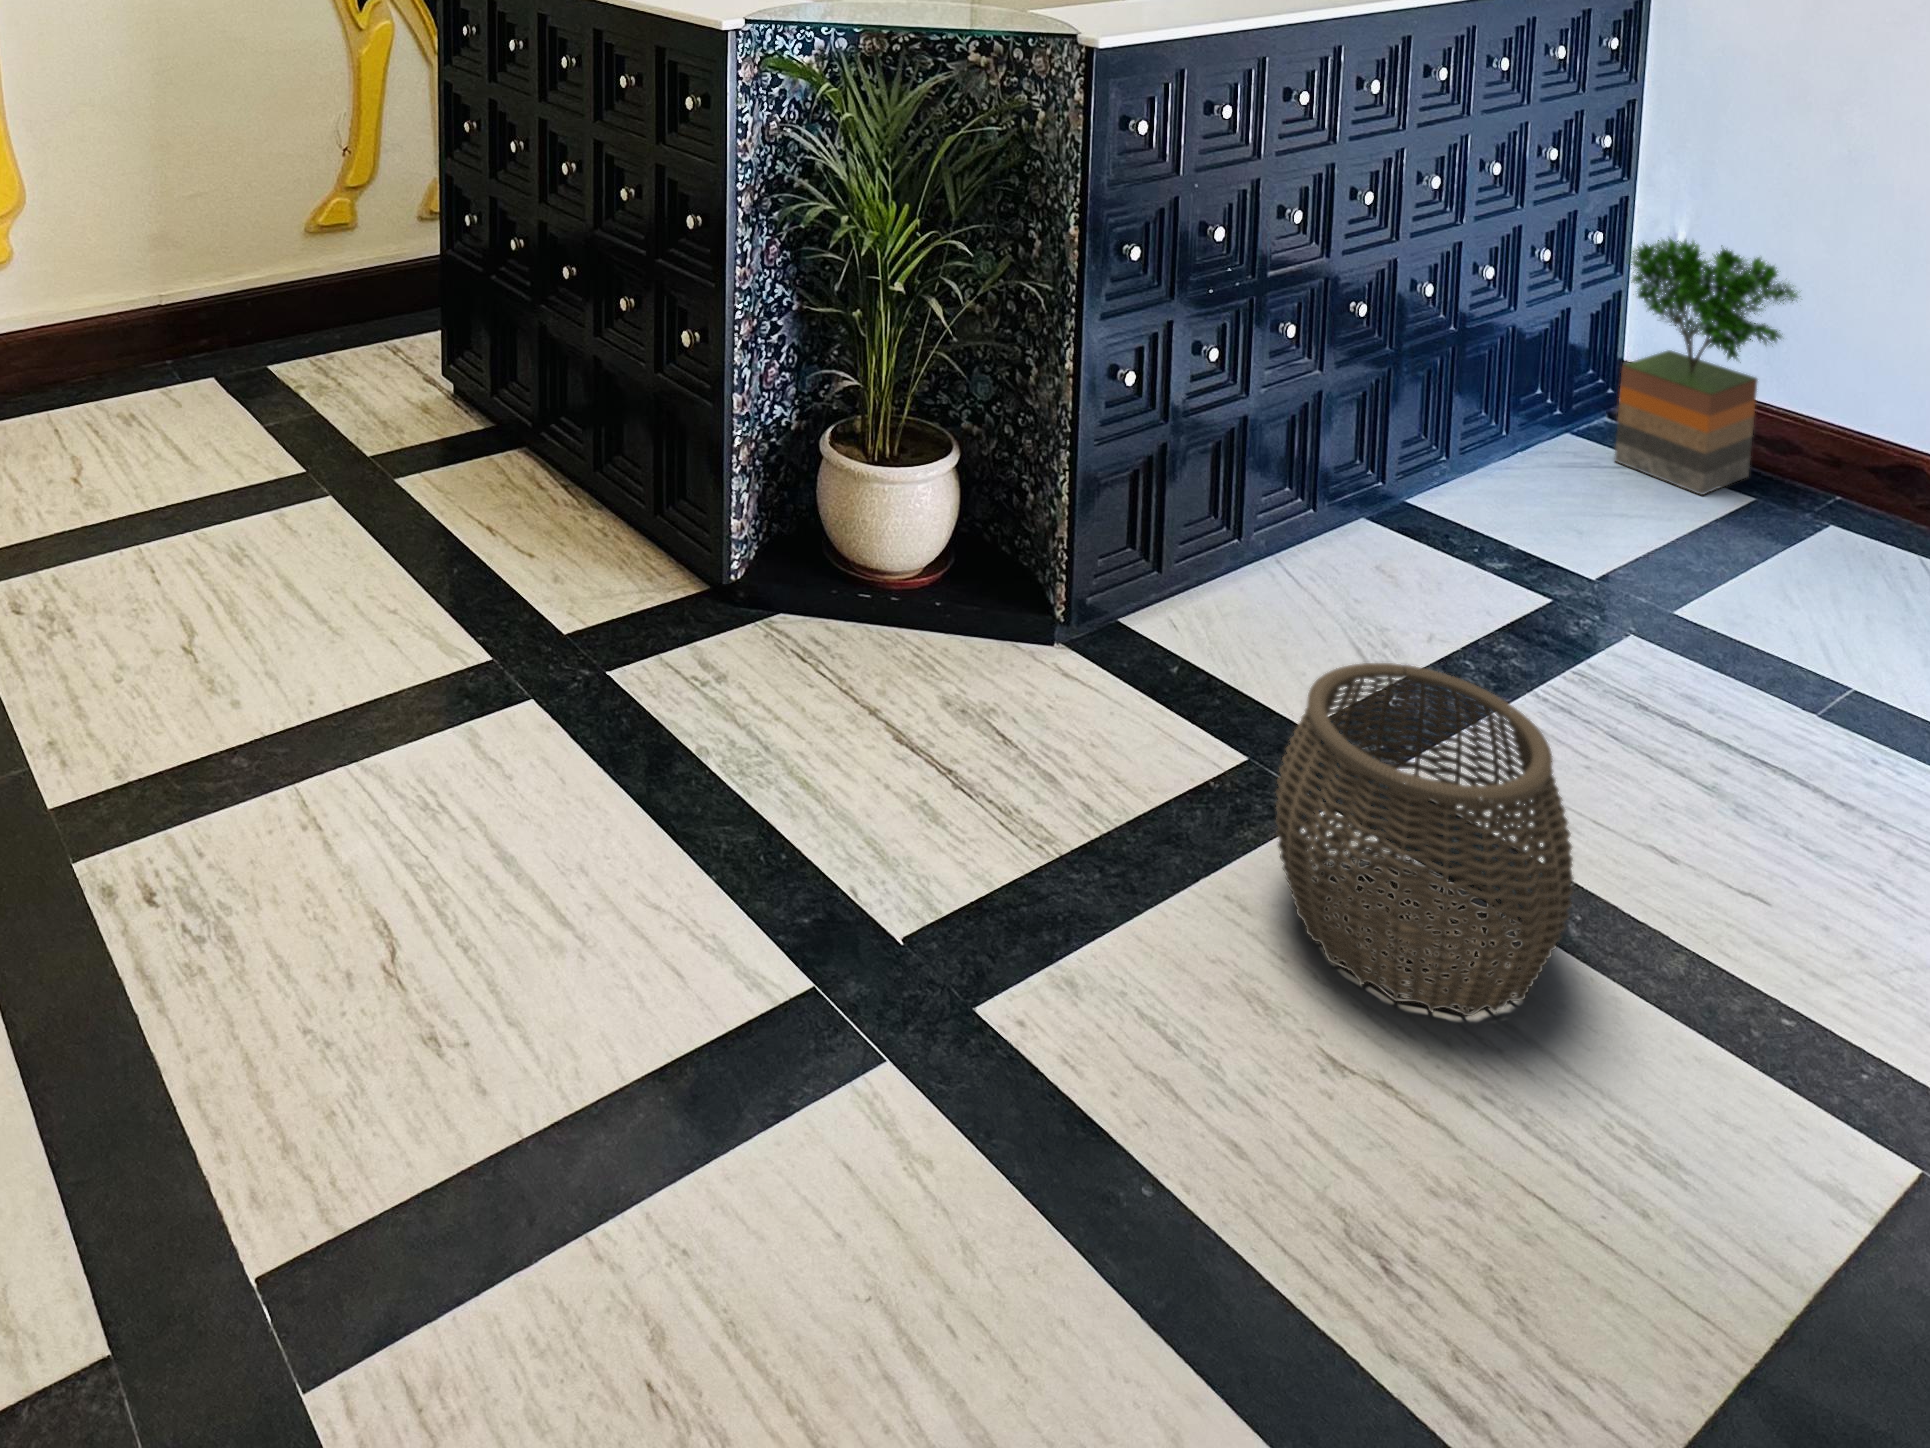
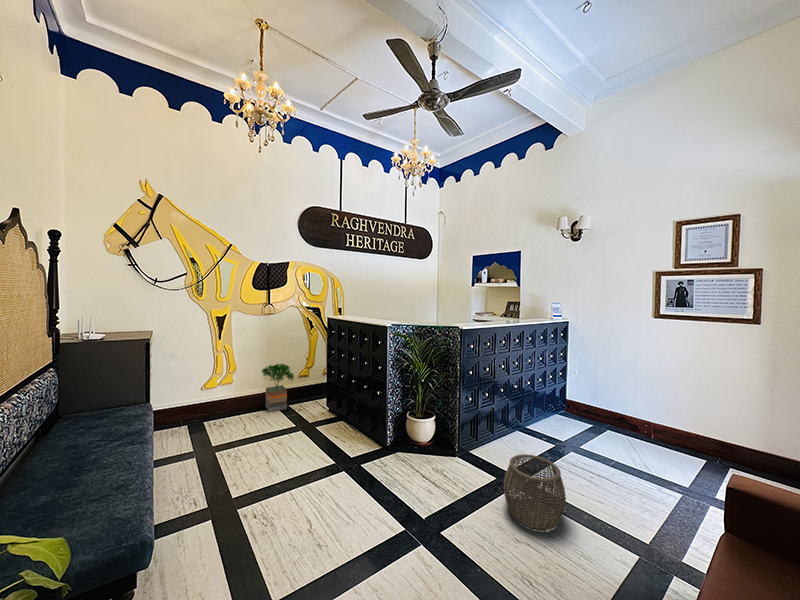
potted tree: present [1615,239,1797,495] -> present [262,364,294,412]

